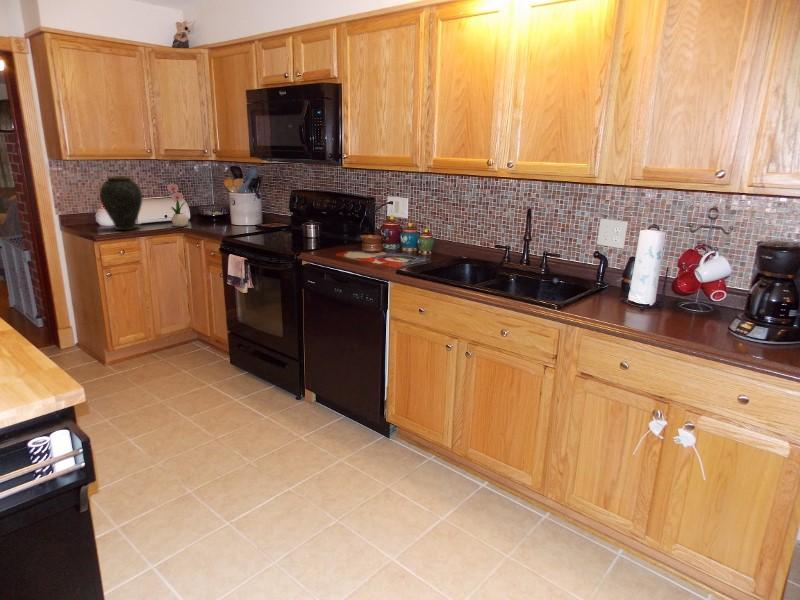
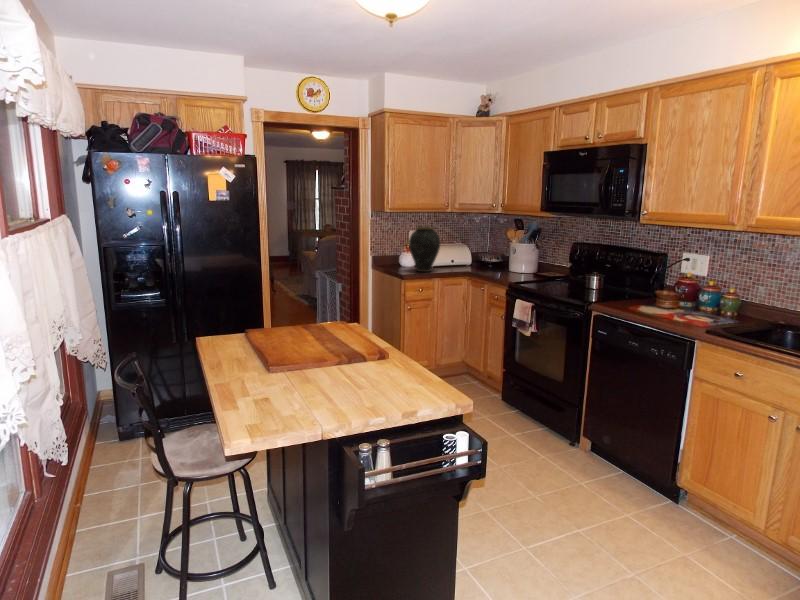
flower arrangement: present [167,176,189,226] -> none [460,227,476,271]

